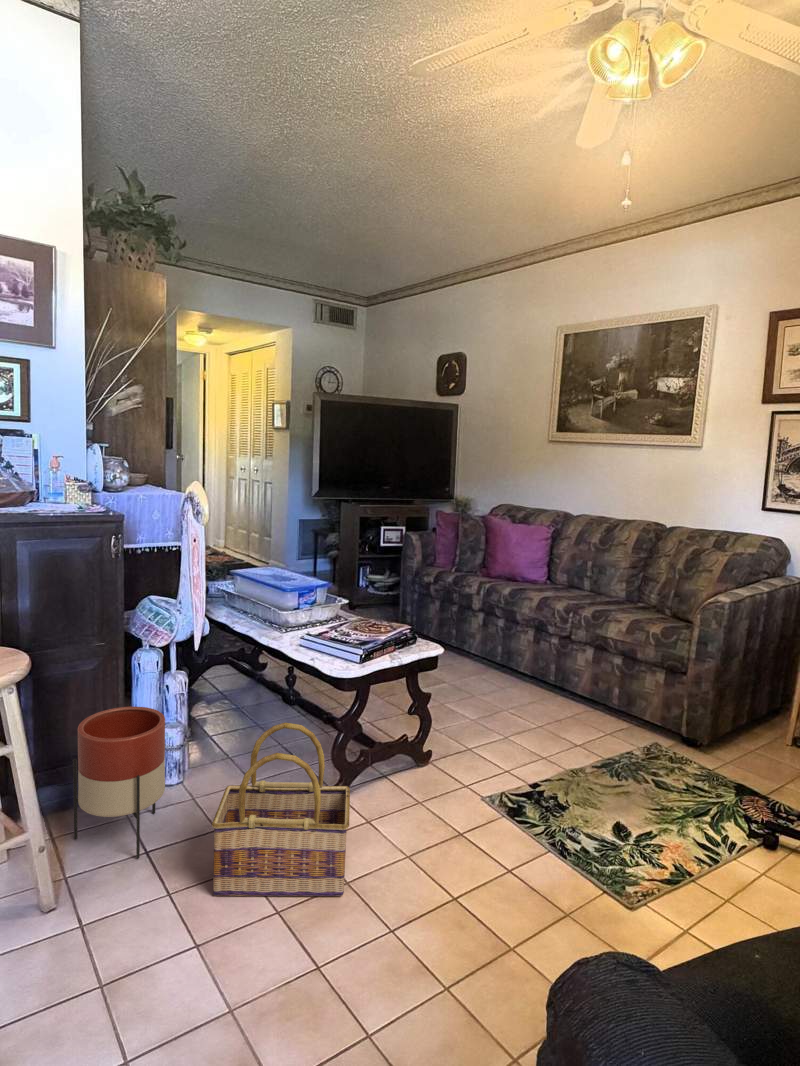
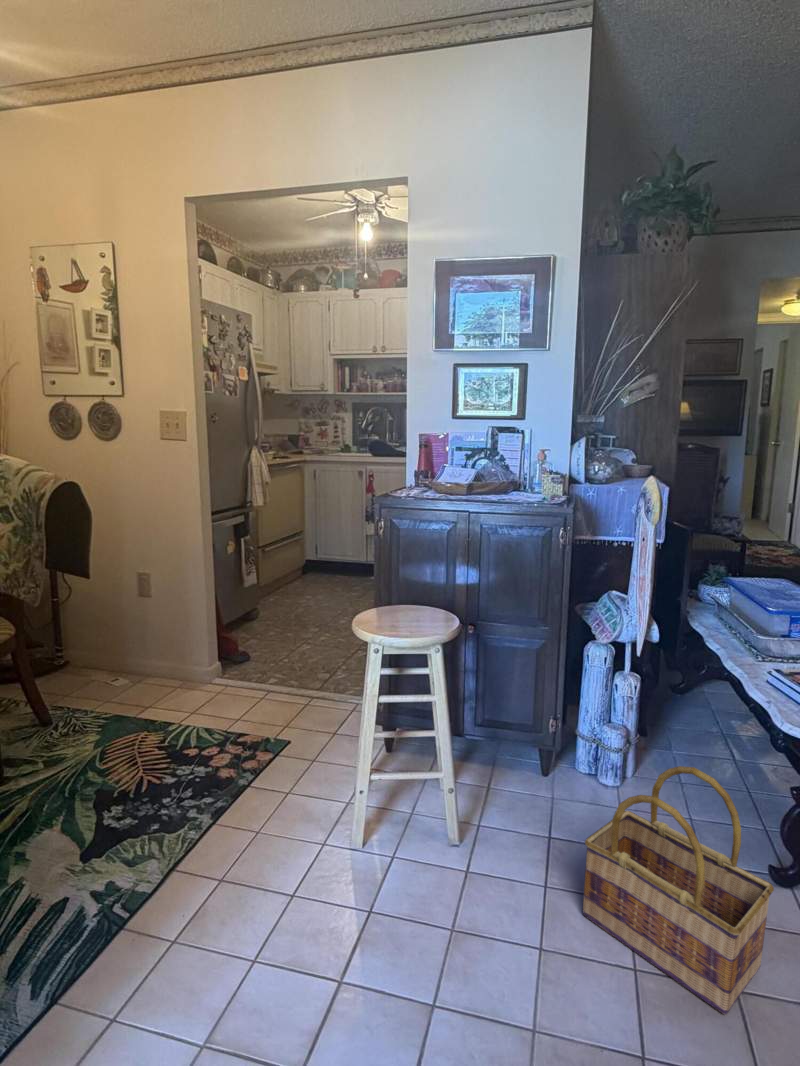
planter: present [73,707,165,859] -> none [503,689,585,839]

